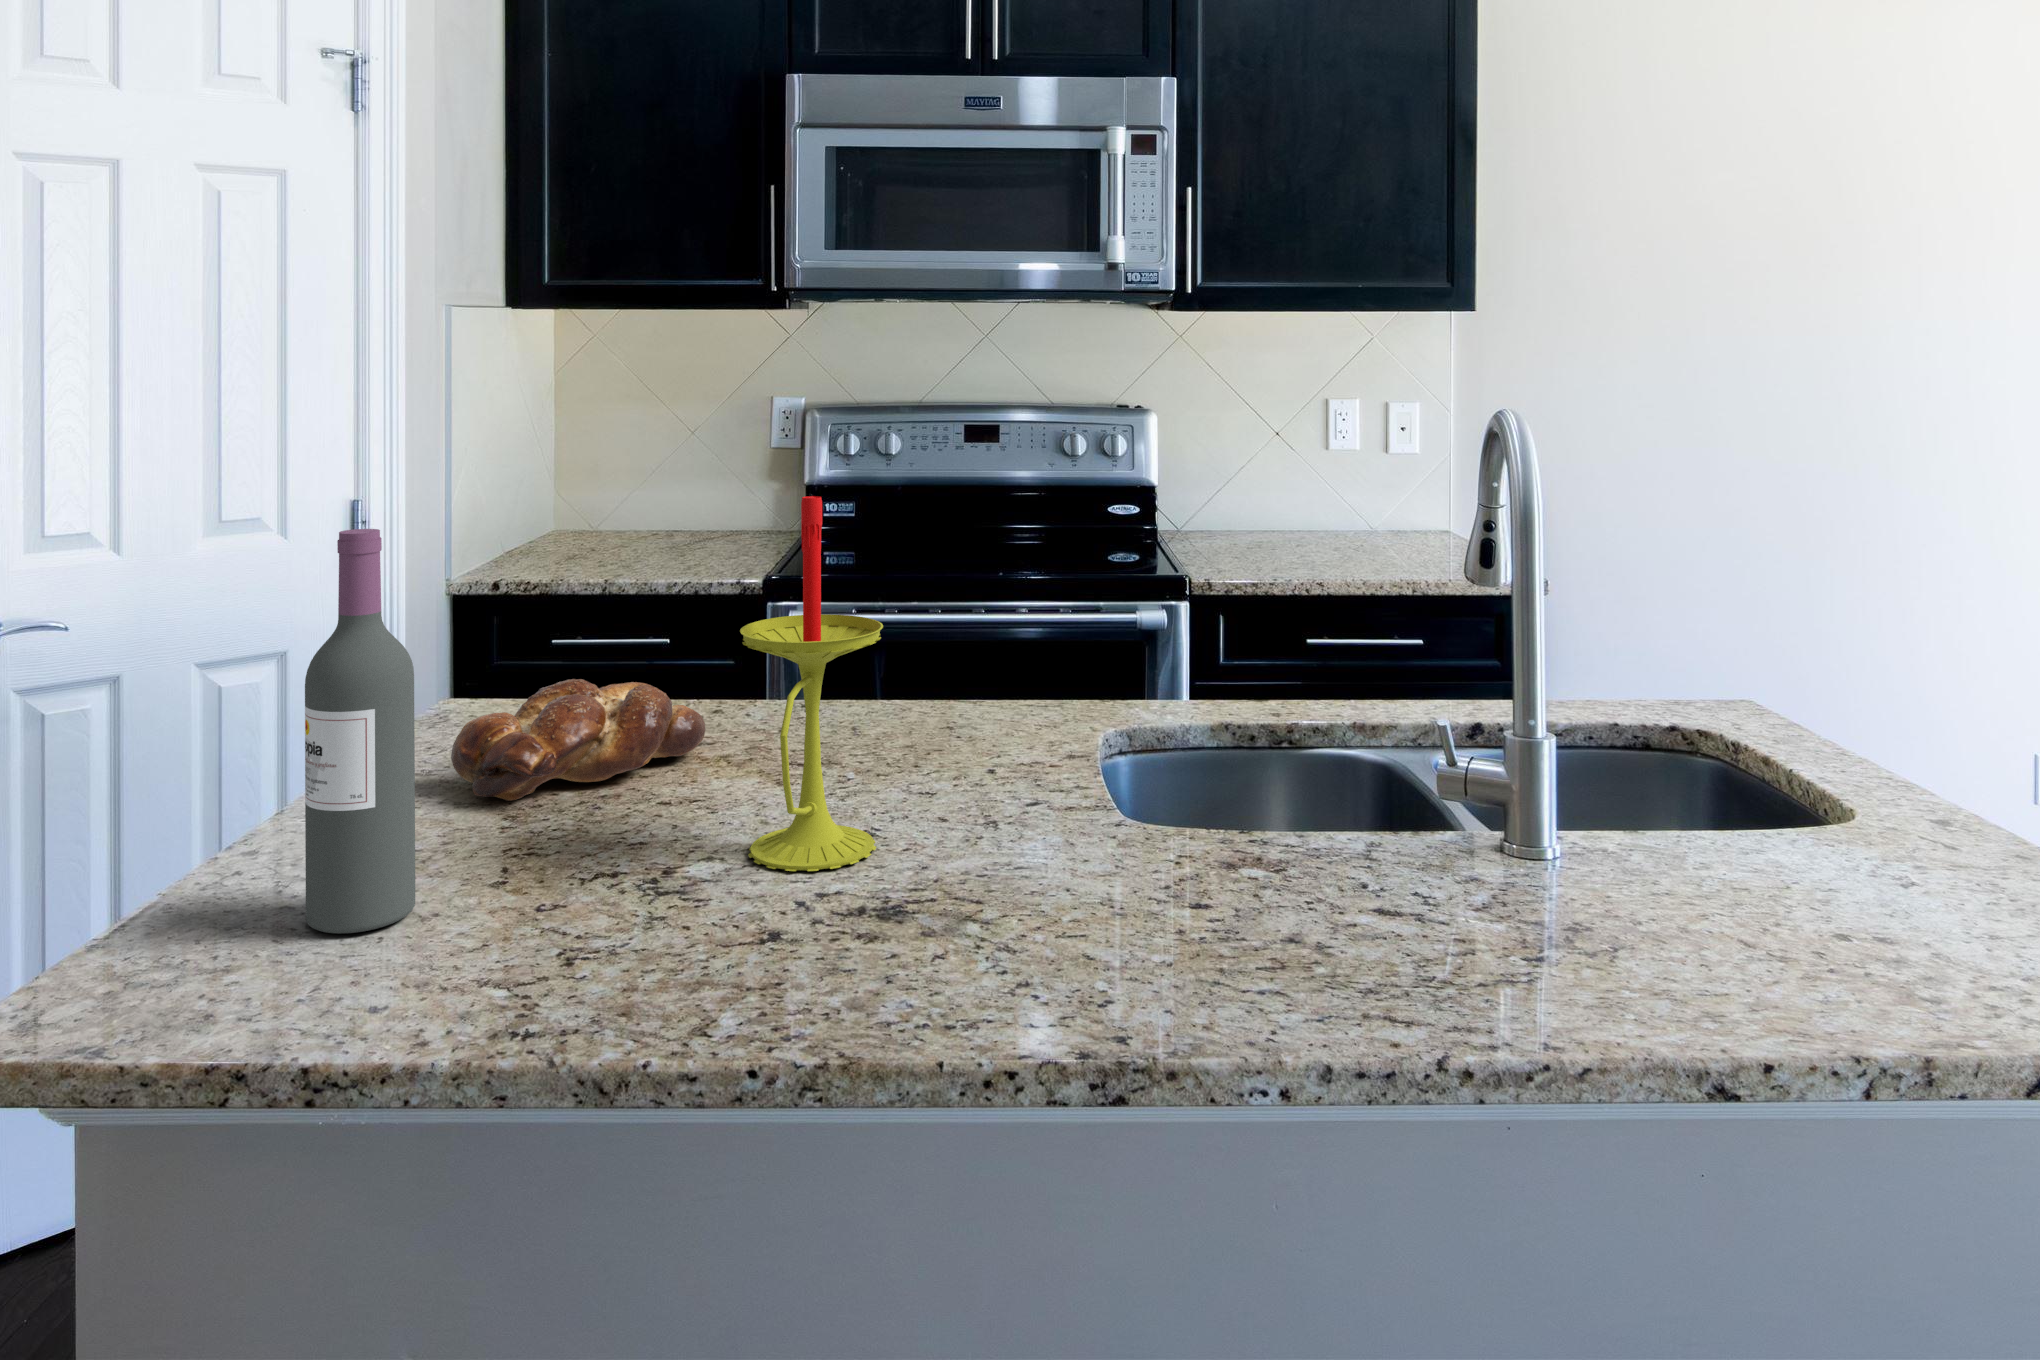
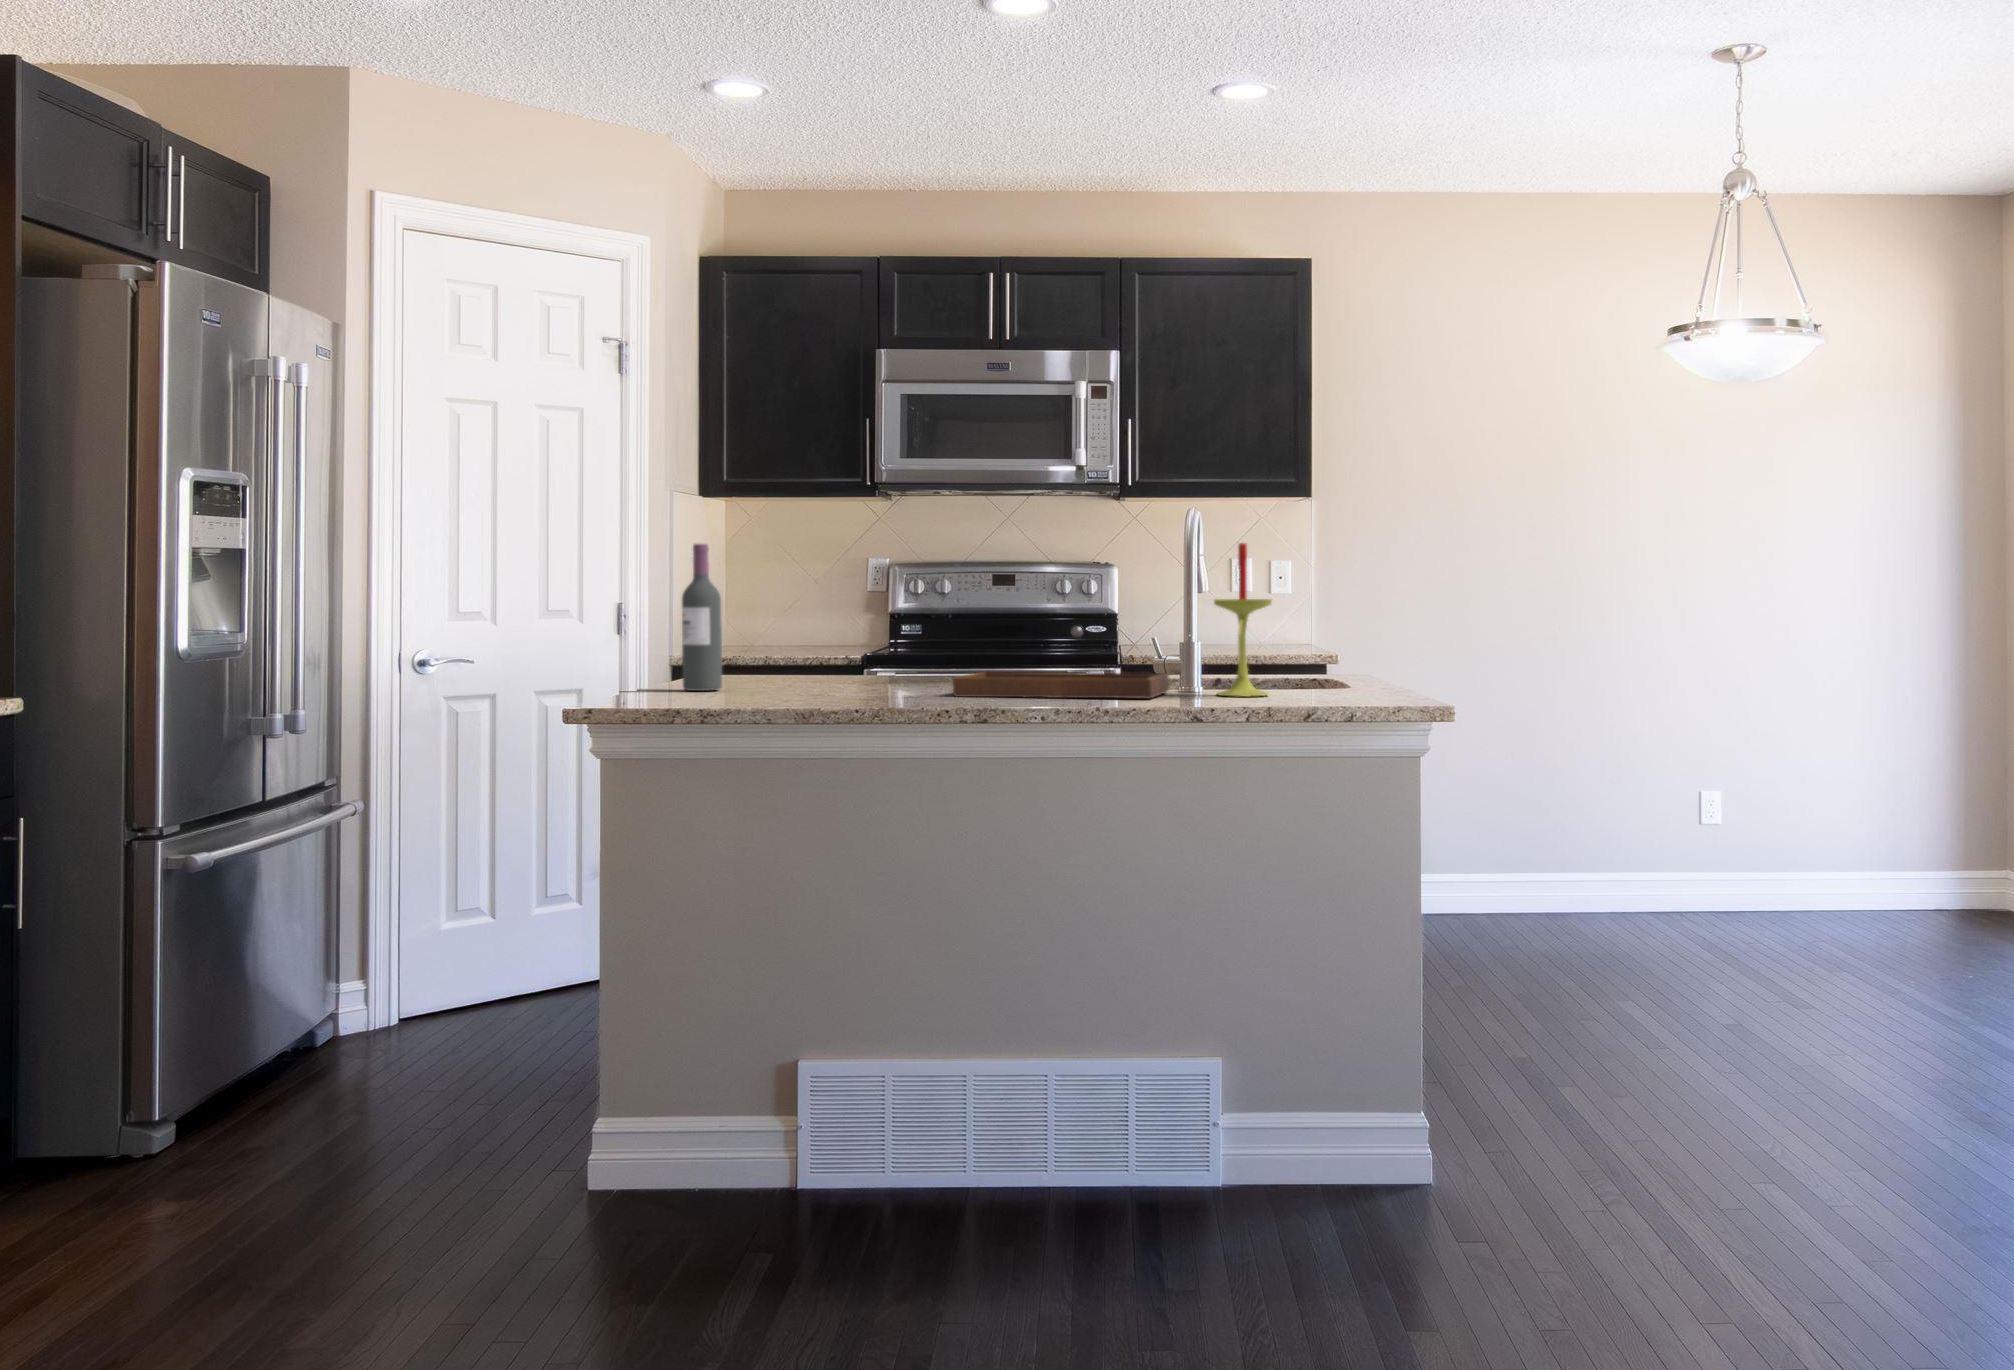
candle: present [740,496,883,871] -> present [1214,543,1272,697]
bread loaf: present [451,679,705,801] -> none [719,640,831,682]
tray: none [1042,749,1636,1025] -> present [953,626,1169,699]

